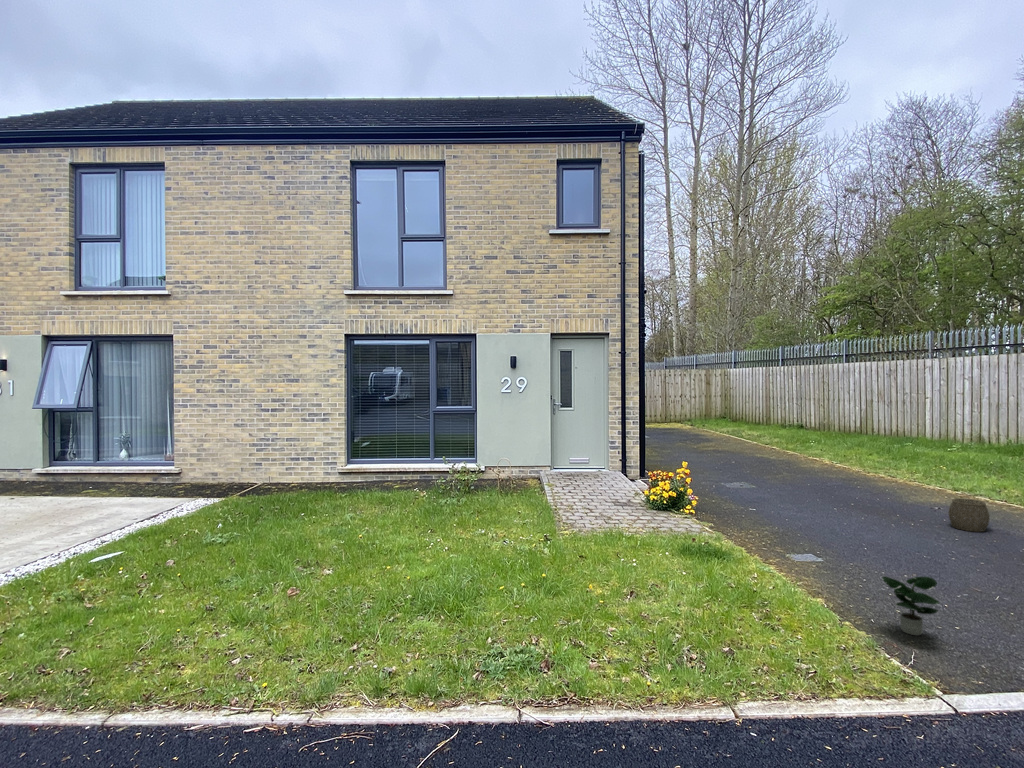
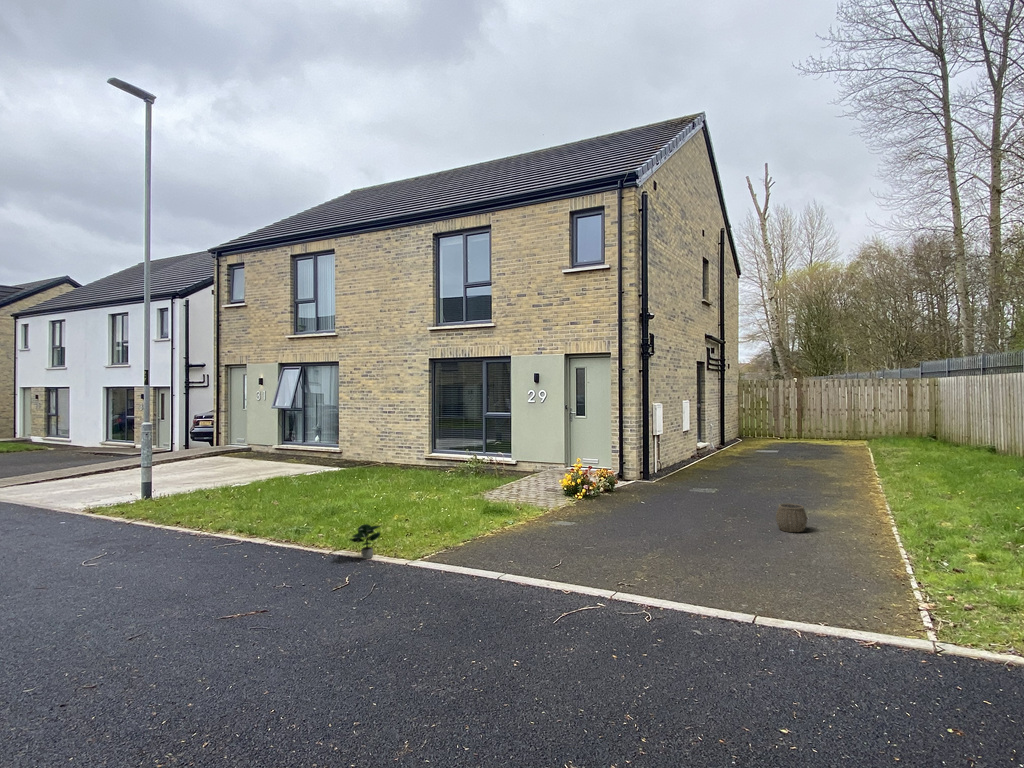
potted plant: present [882,576,939,635] -> present [350,524,380,559]

